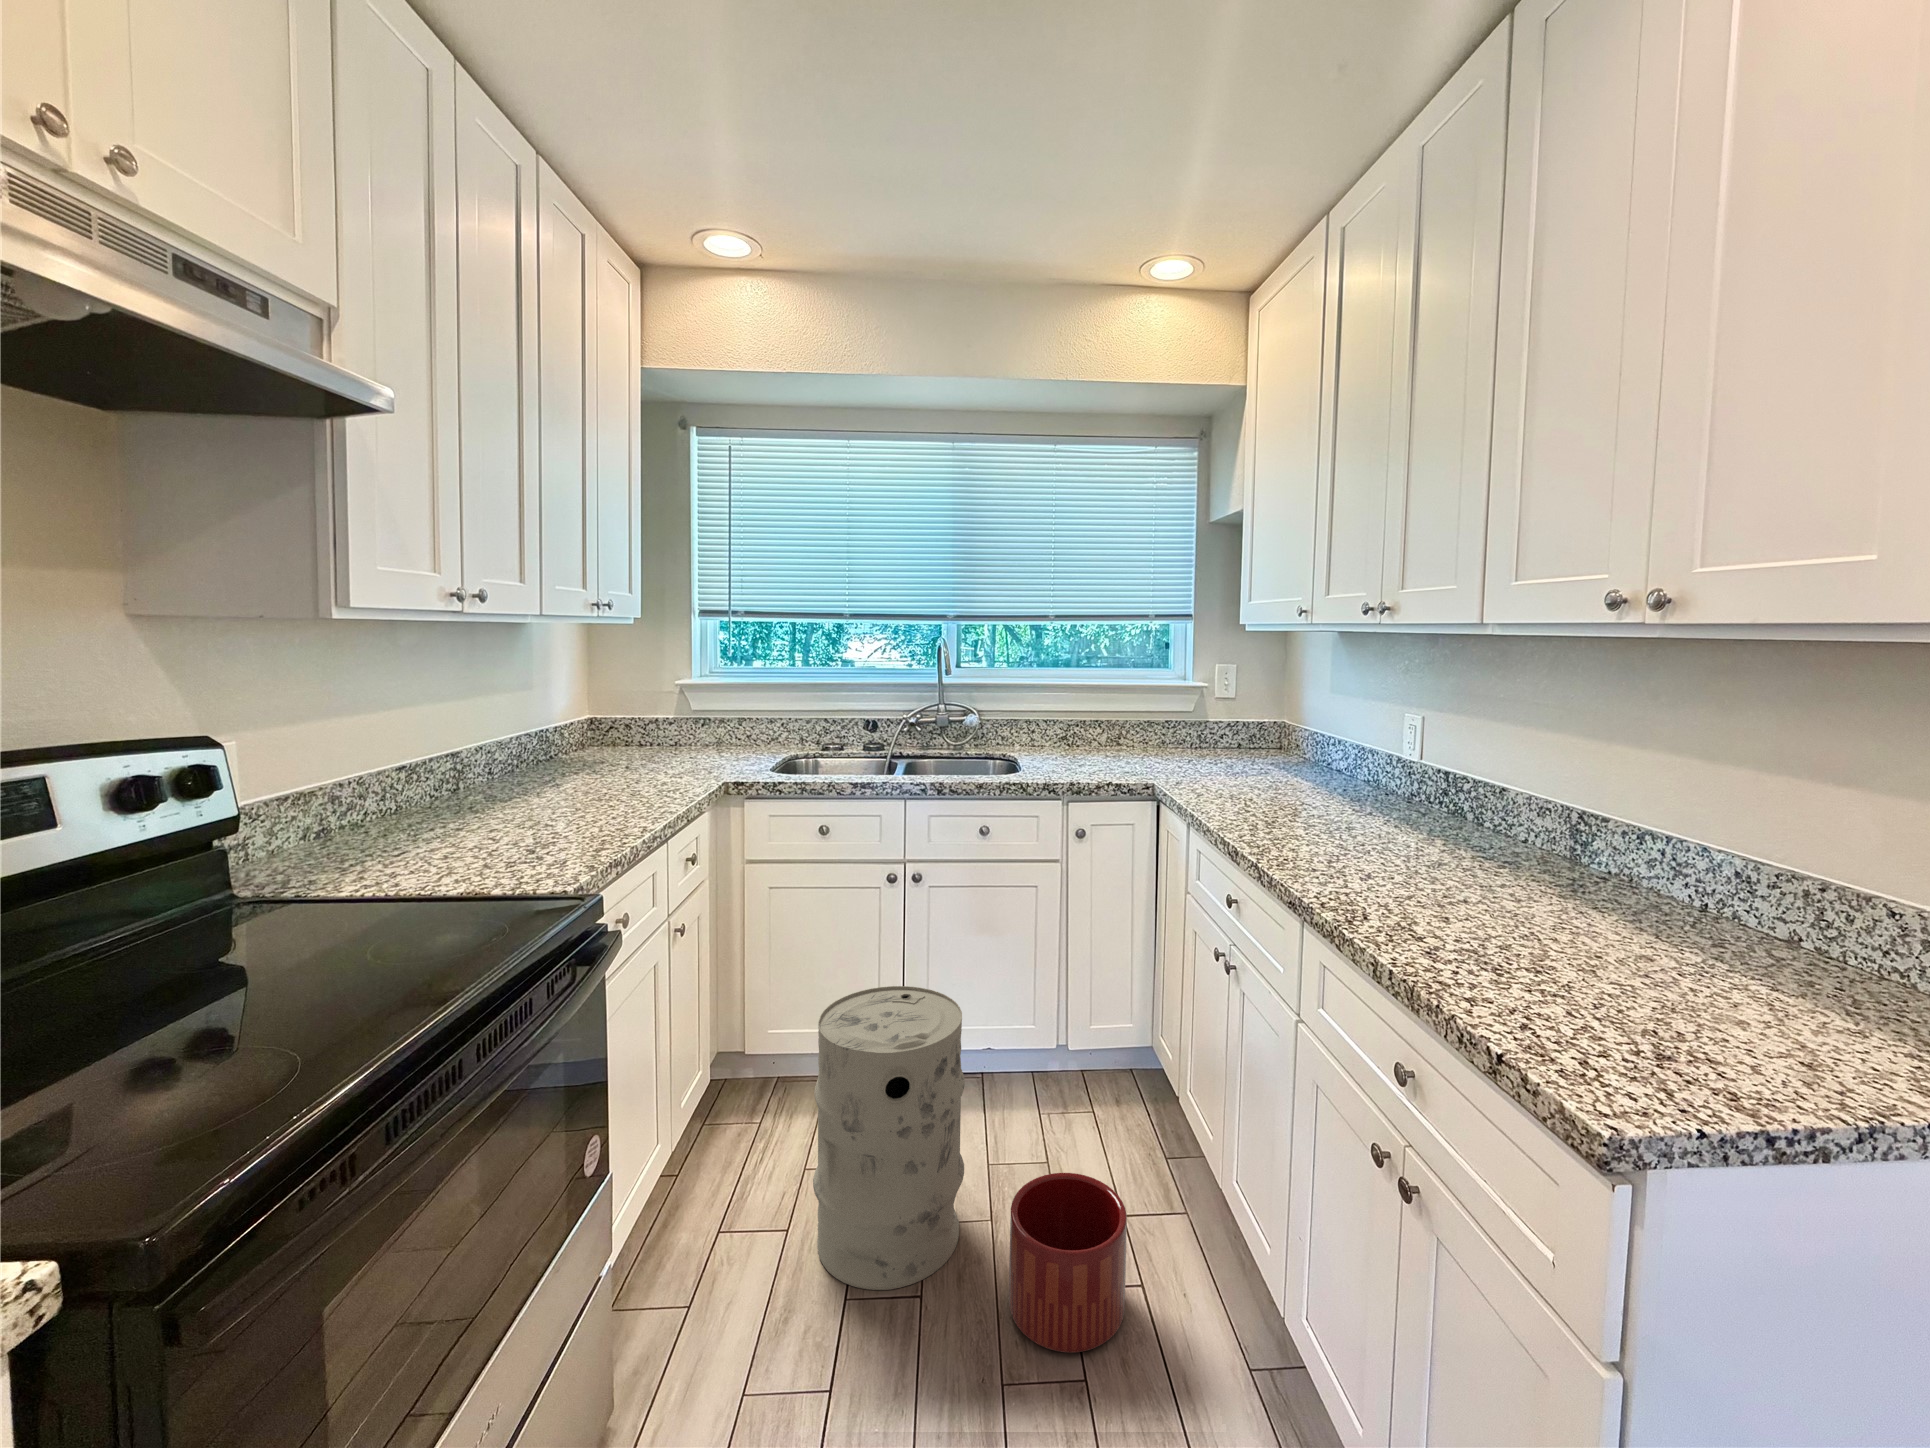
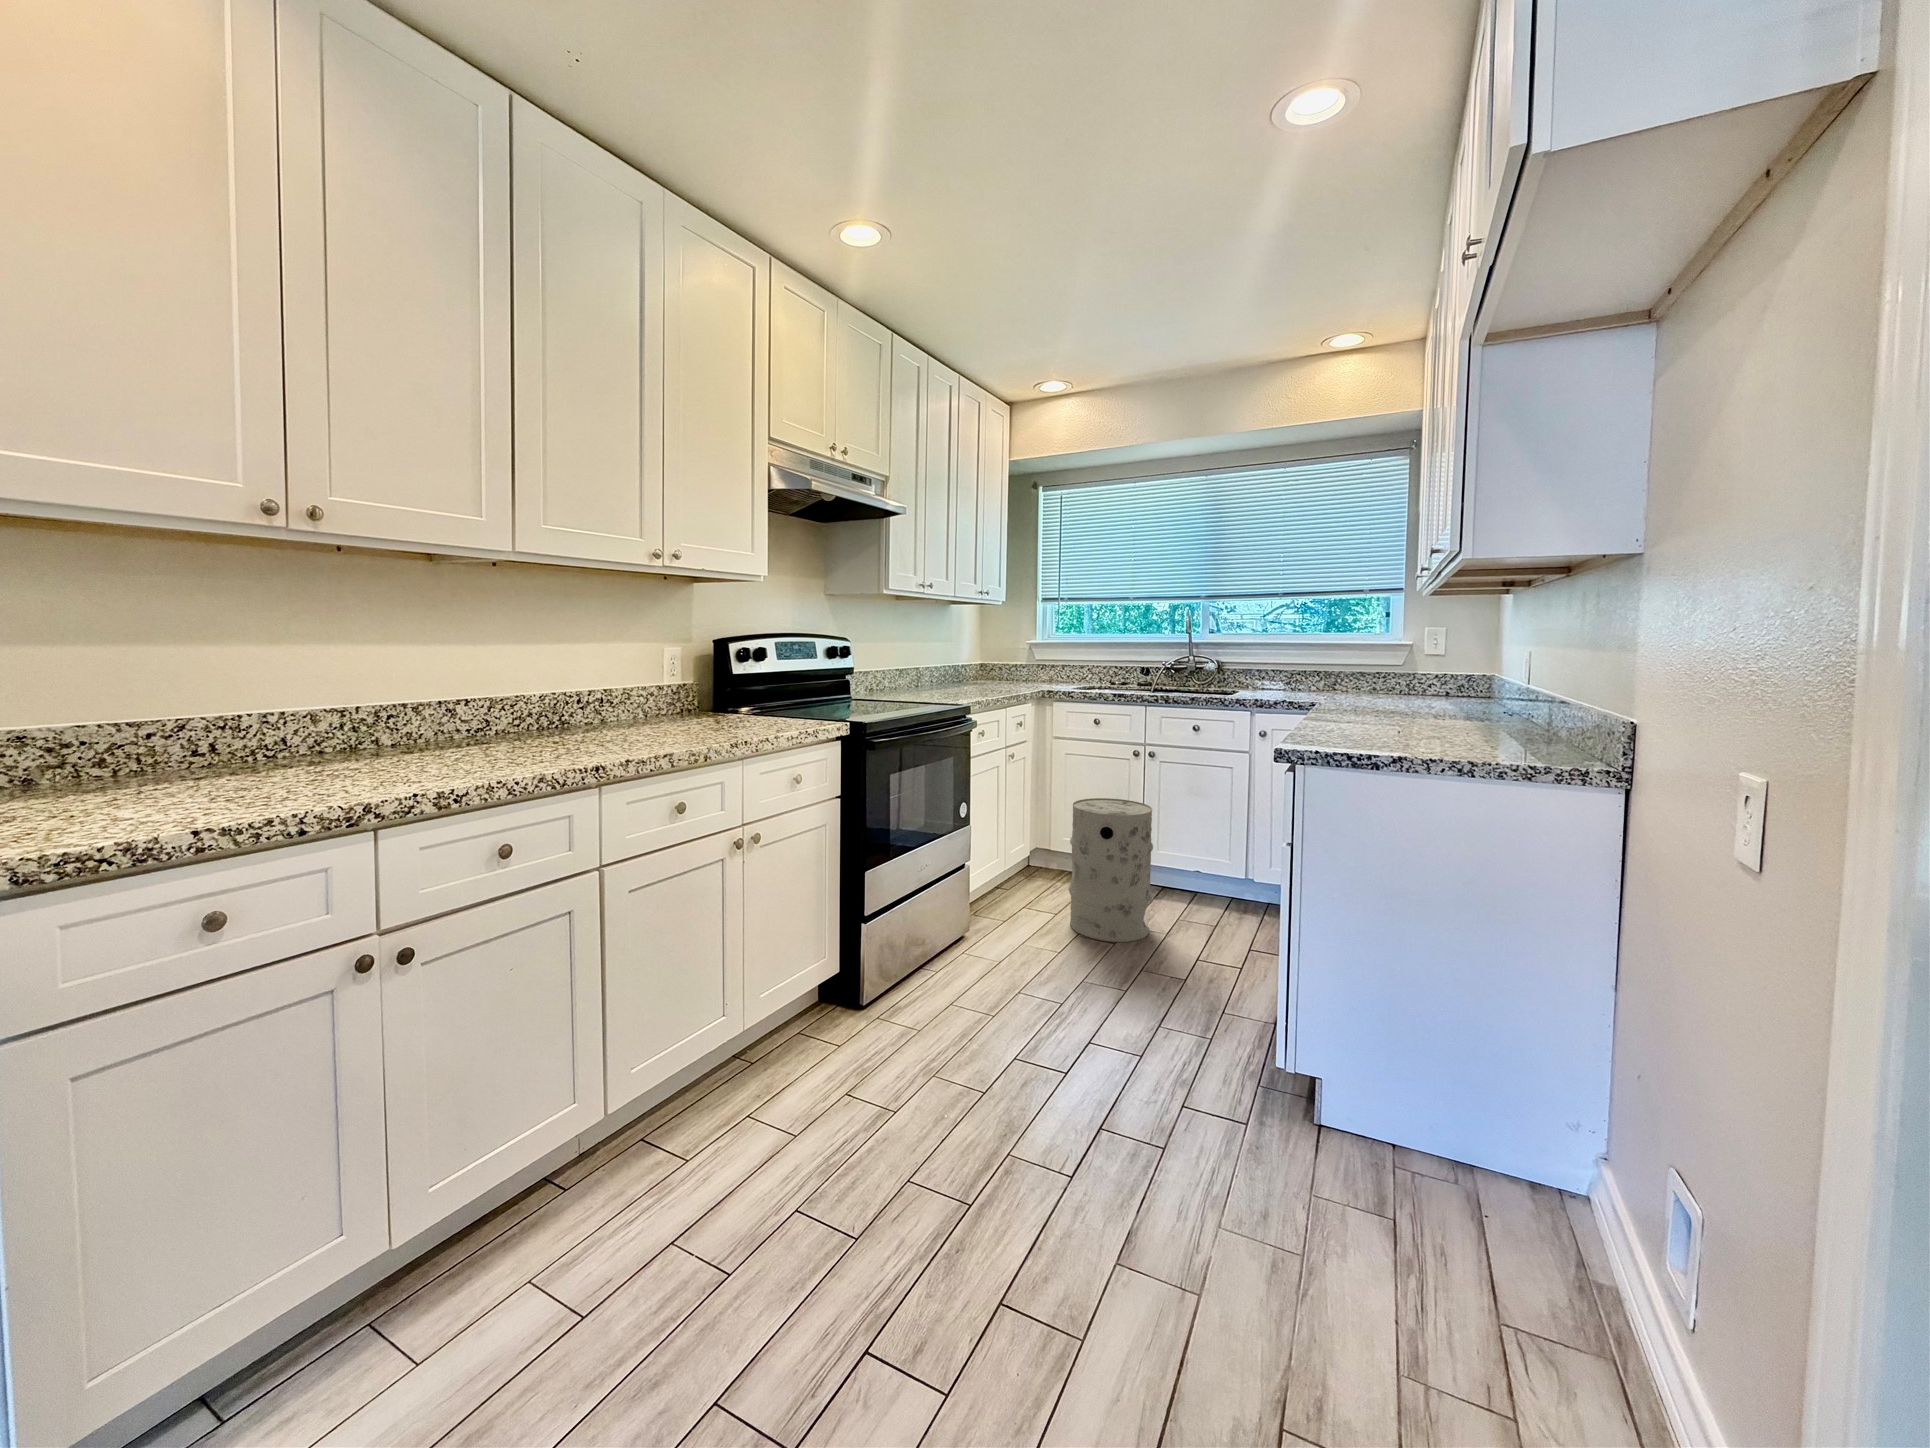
planter: present [1009,1173,1127,1353] -> none [1159,901,1229,978]

